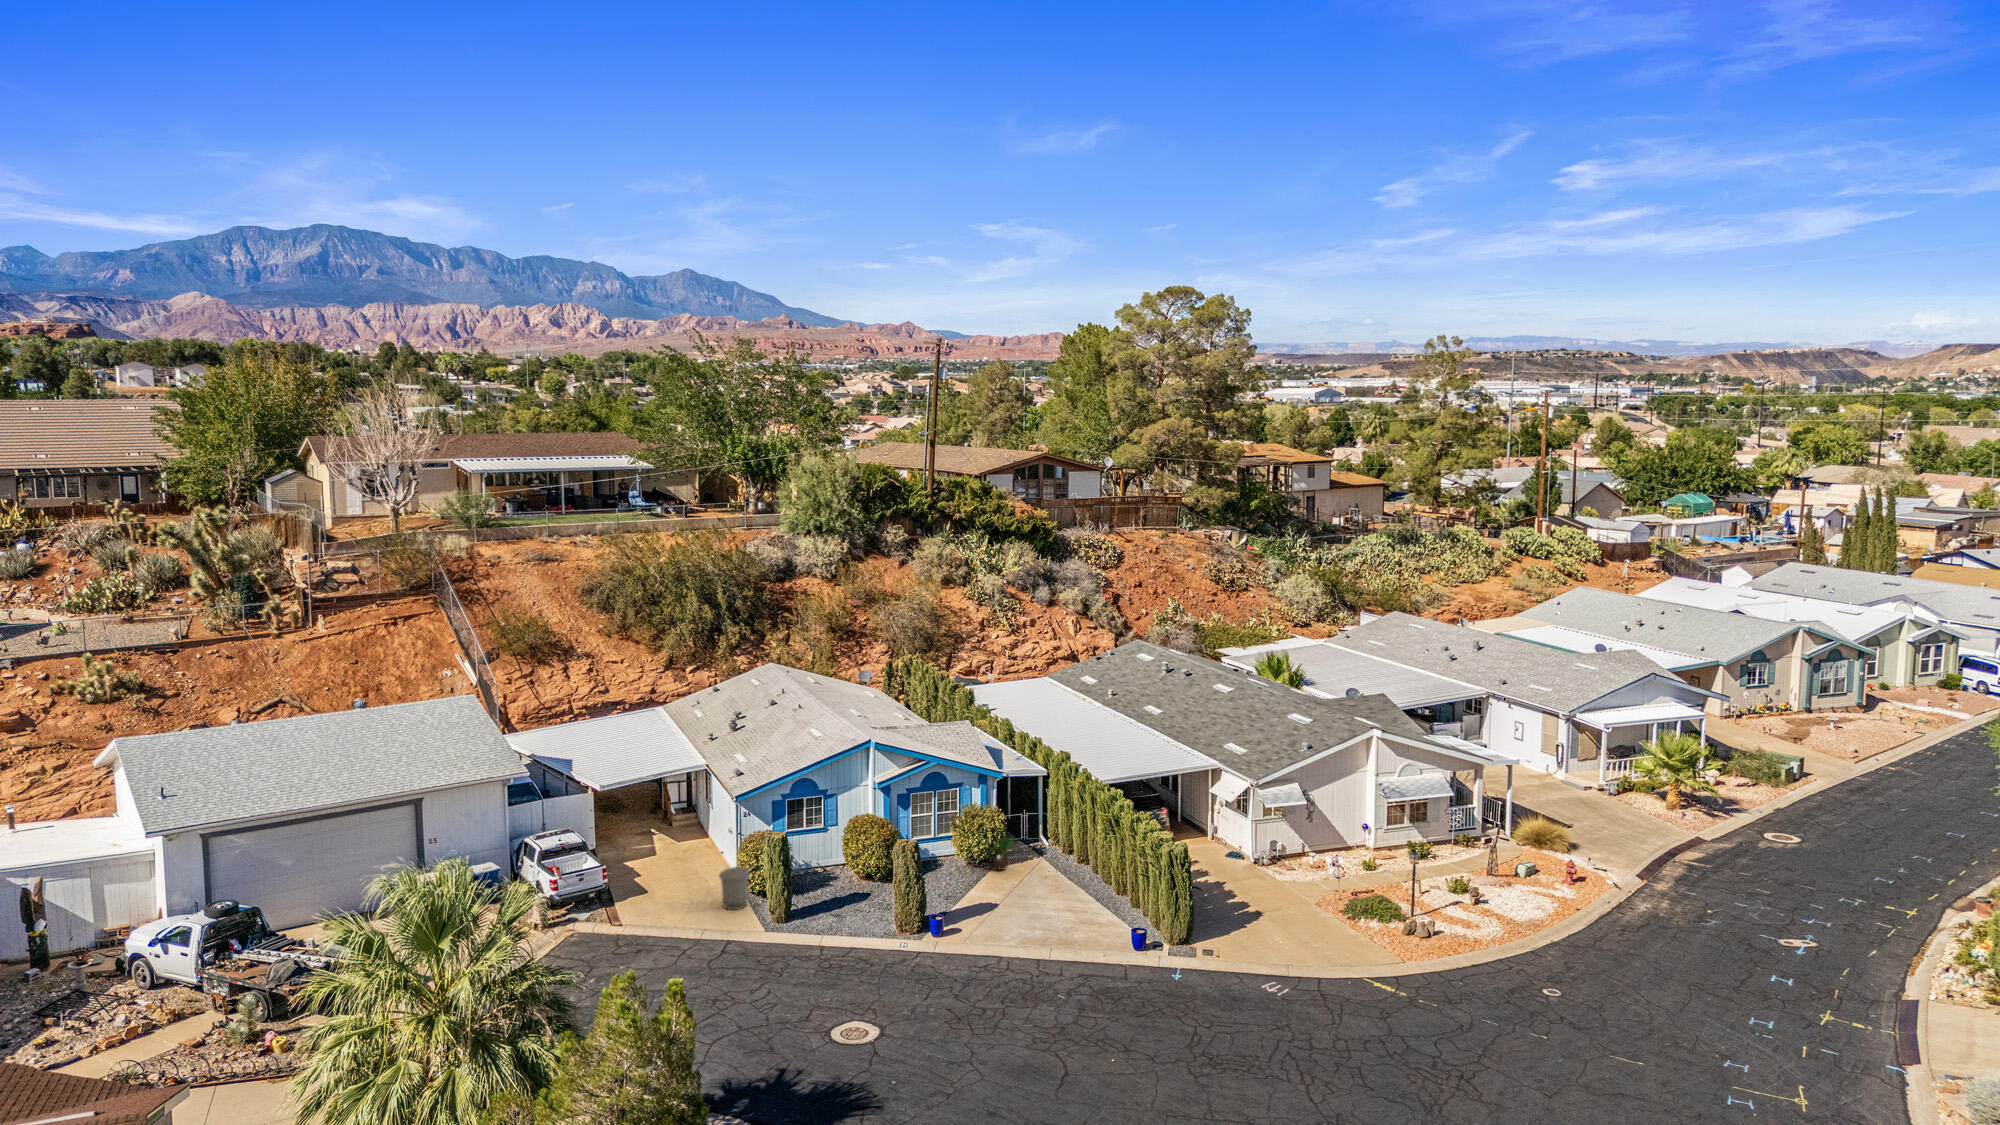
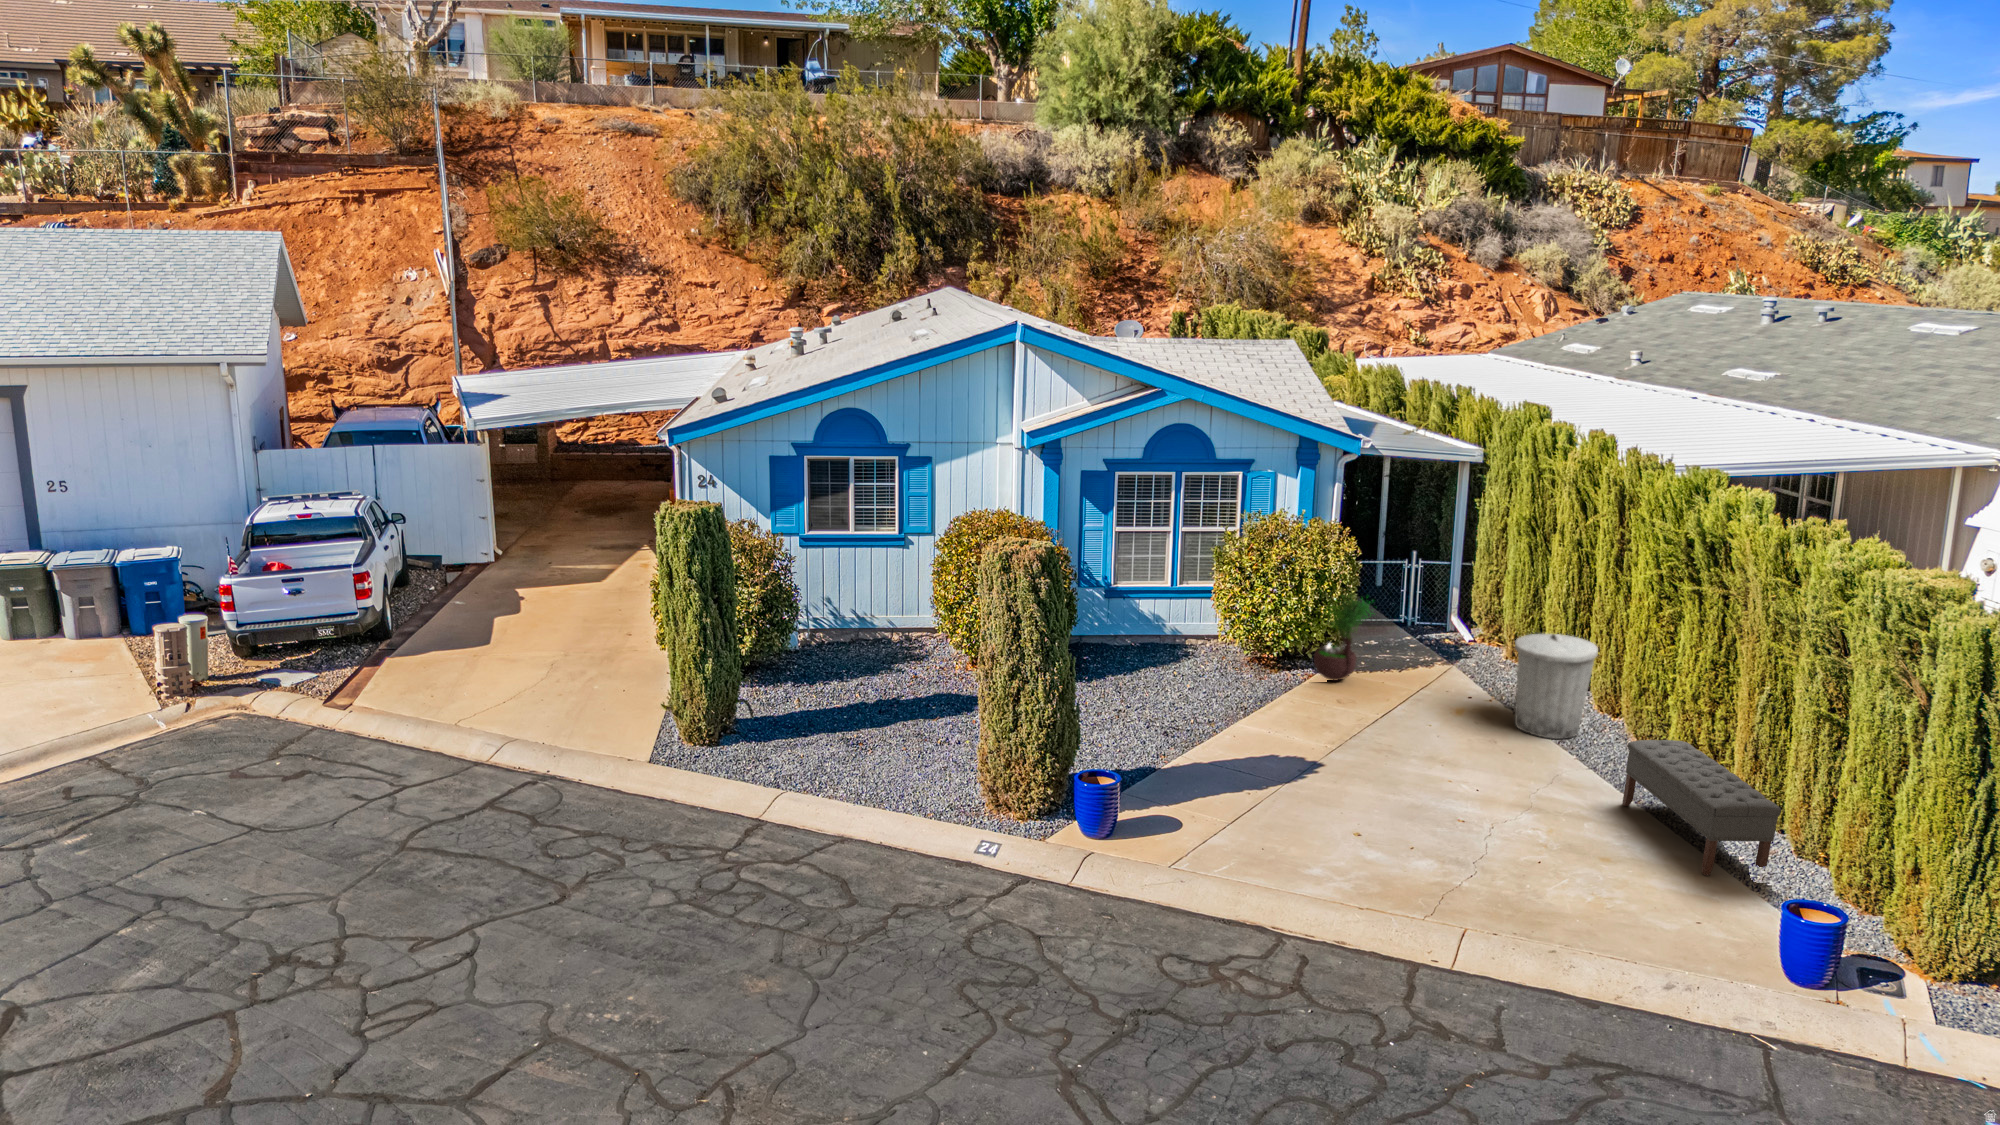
trash can: present [719,867,749,910] -> present [1515,634,1598,739]
bench: none [1101,882,1143,927] -> present [1622,740,1781,875]

